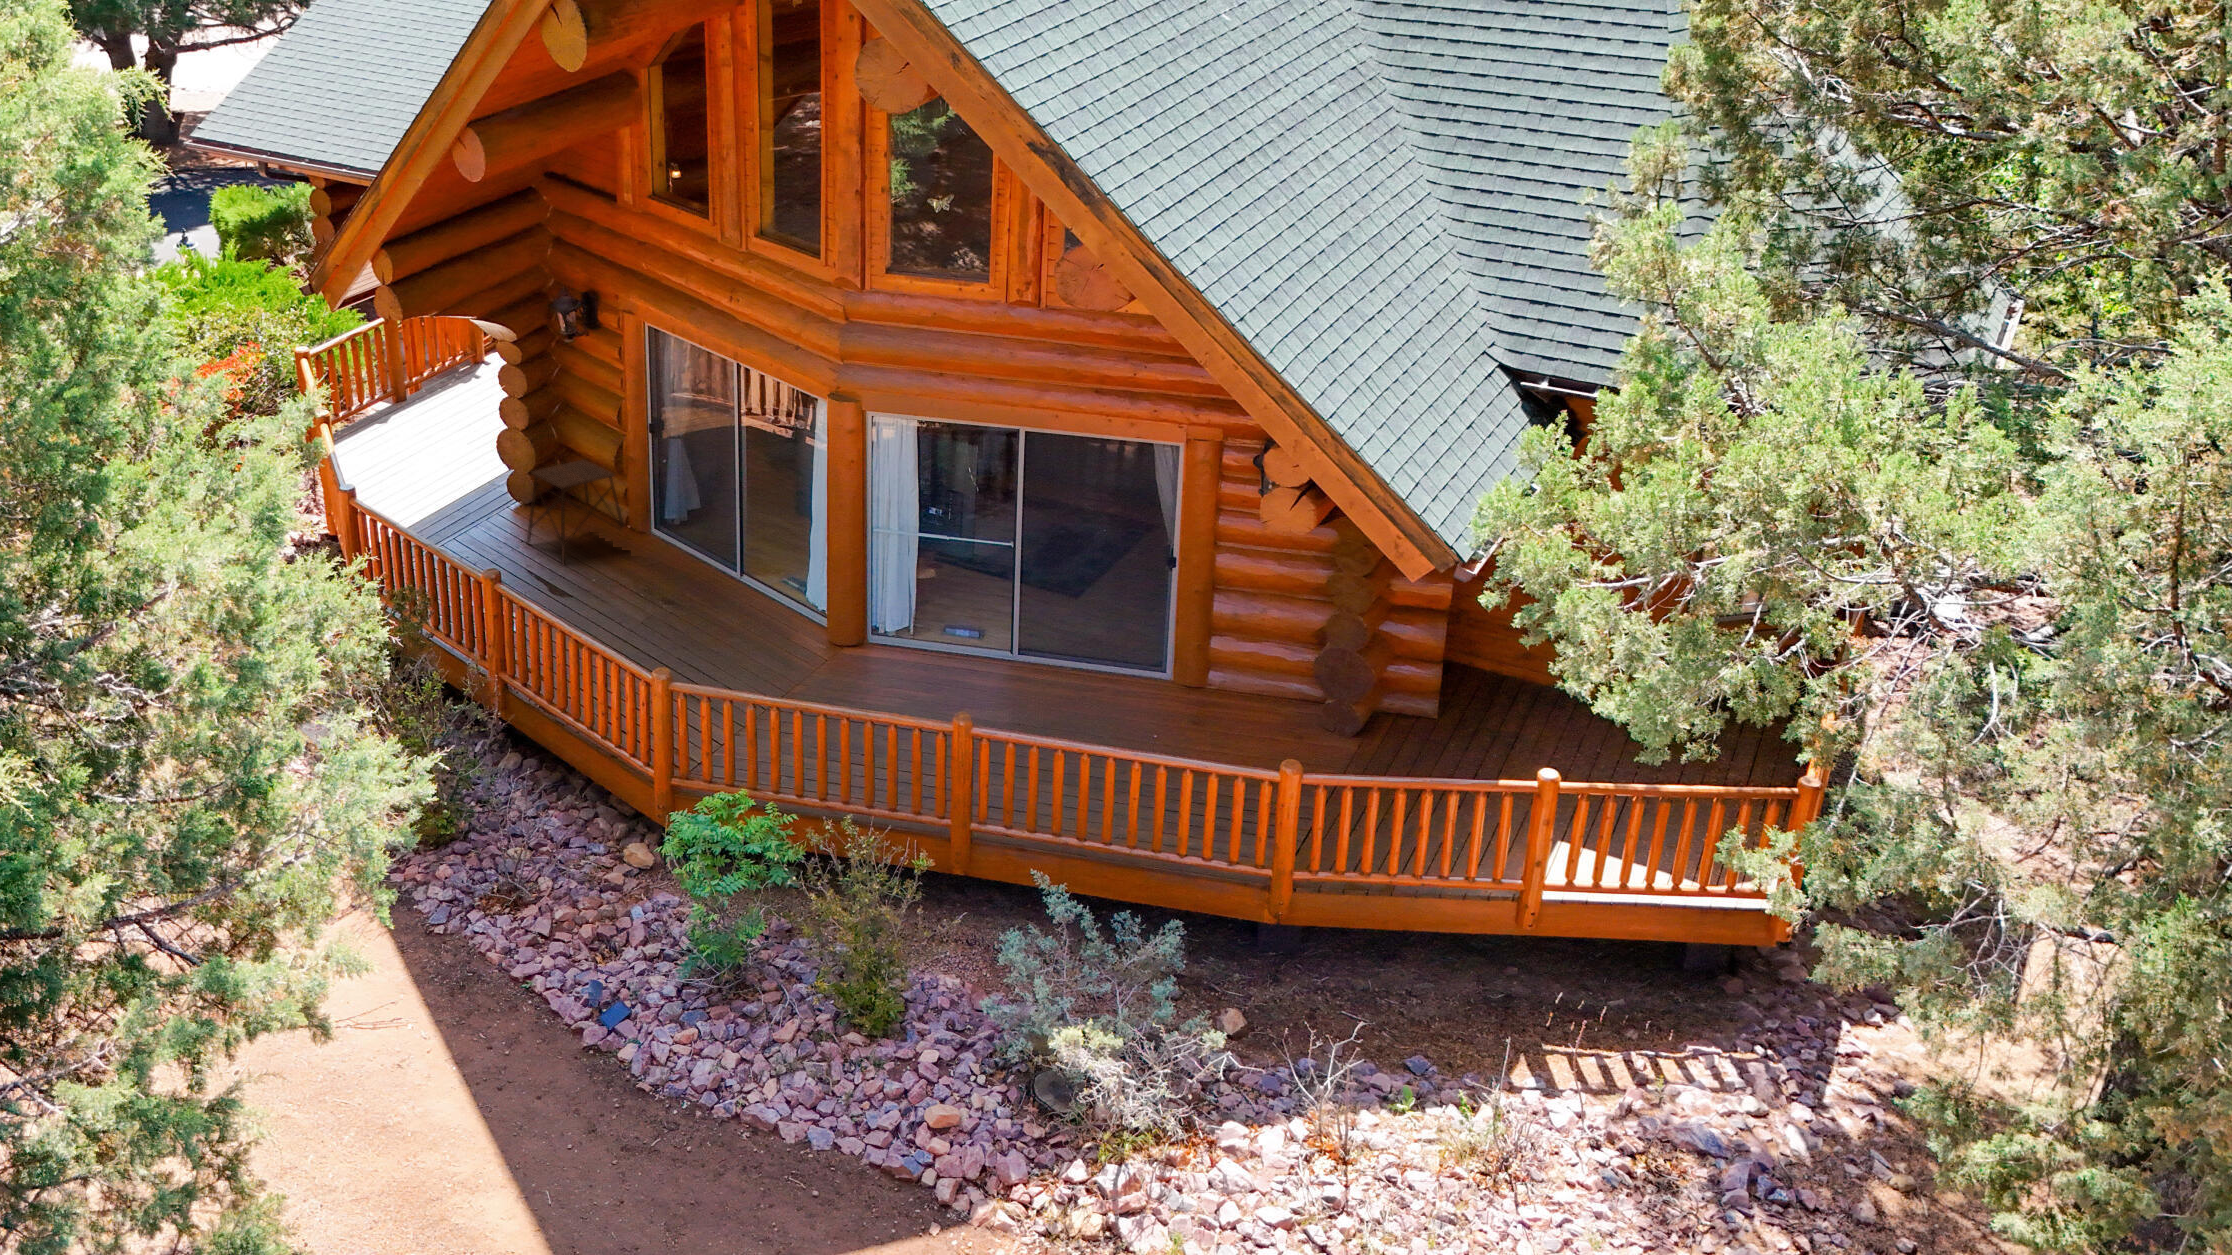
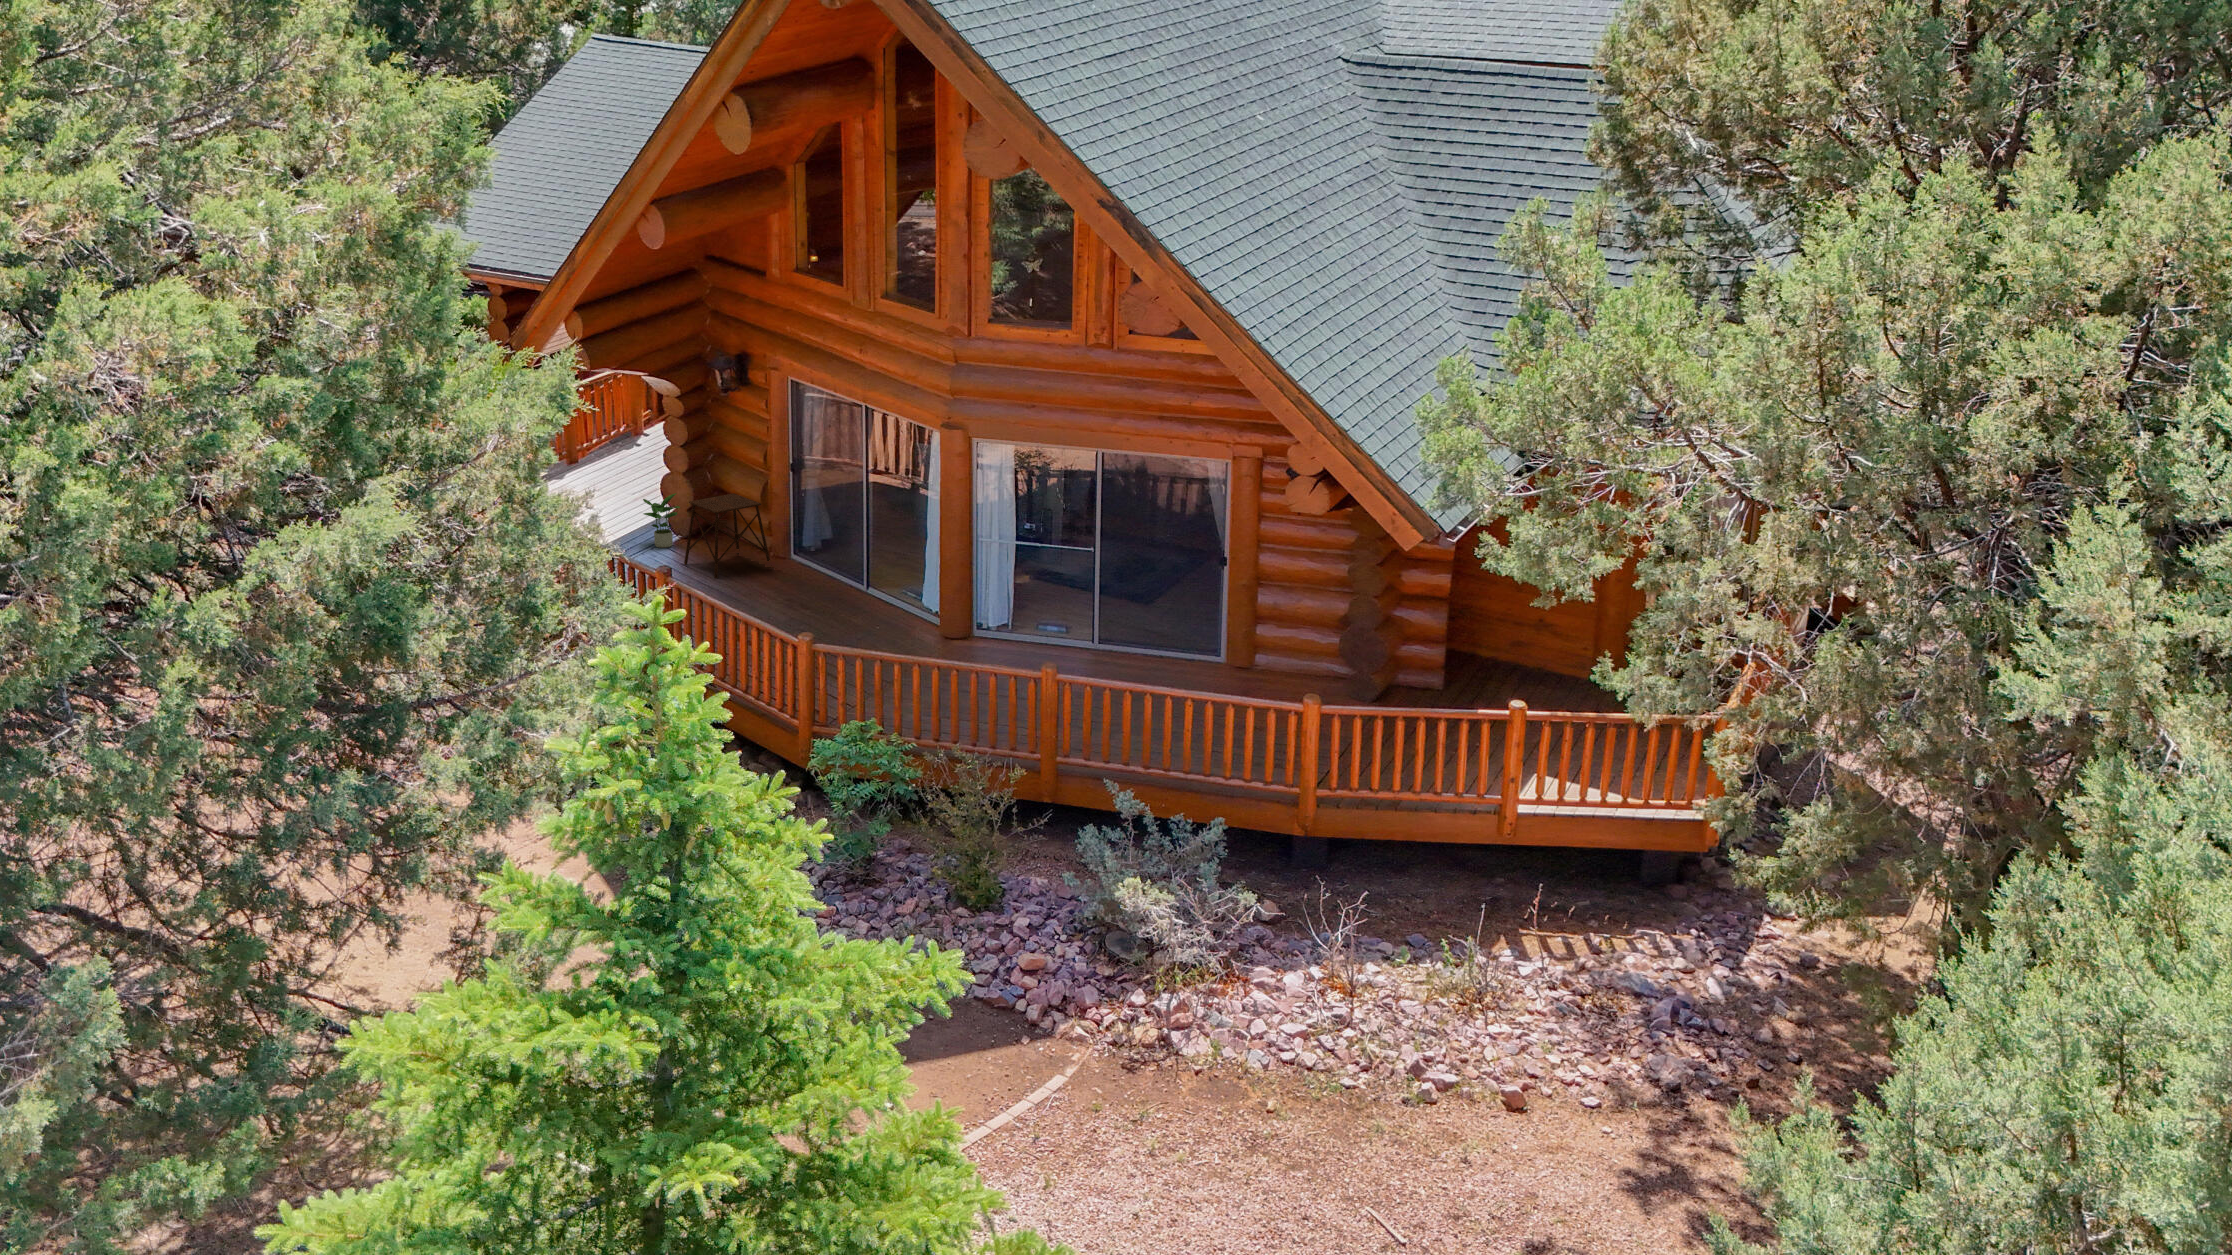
potted plant: none [477,456,522,520] -> present [643,493,680,548]

